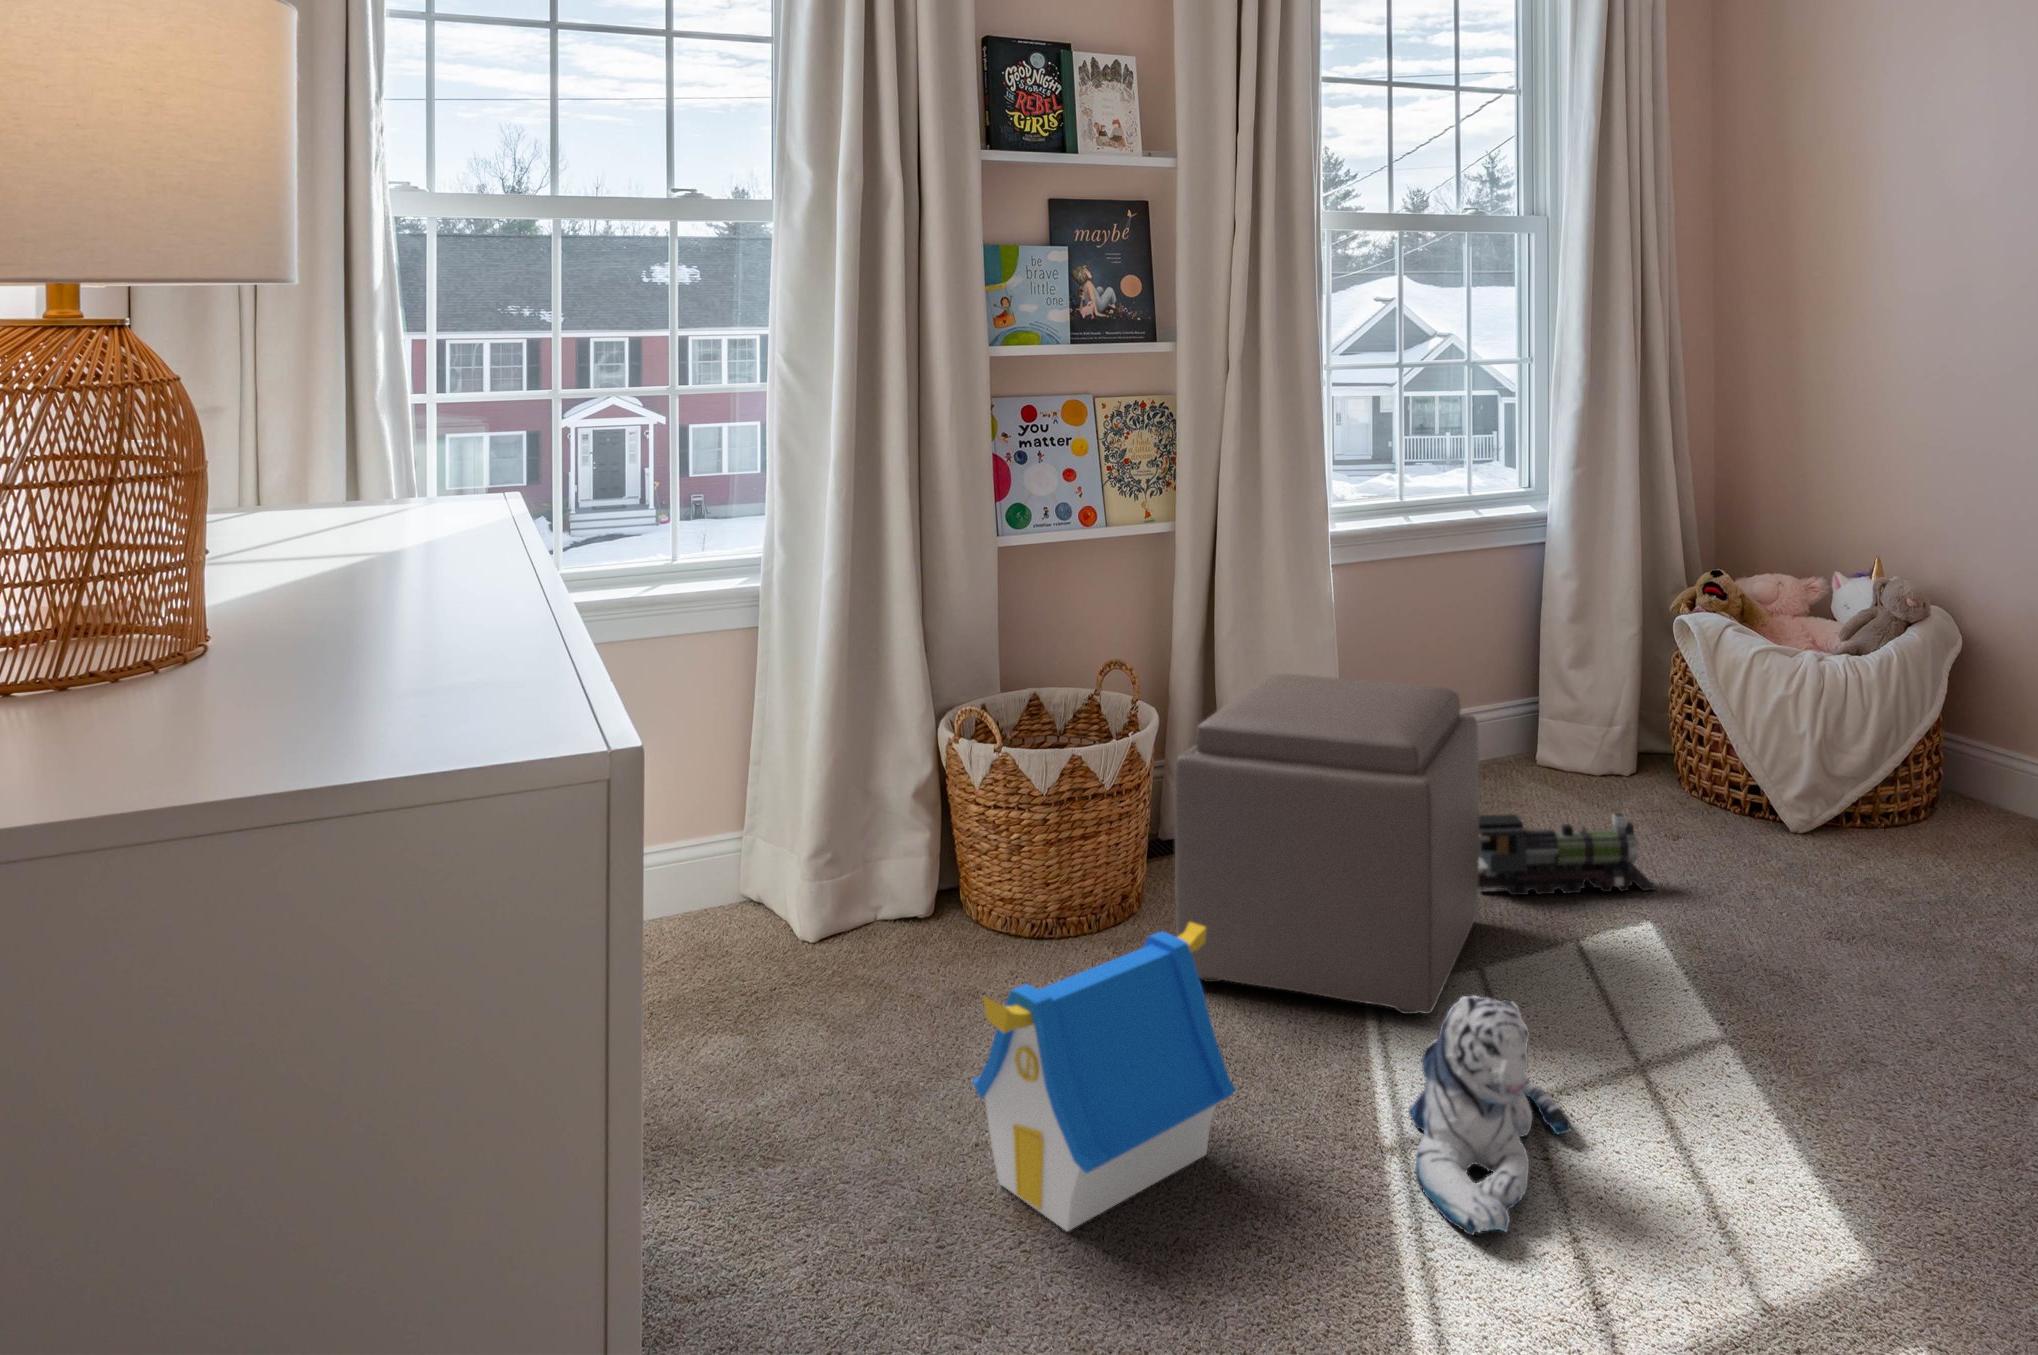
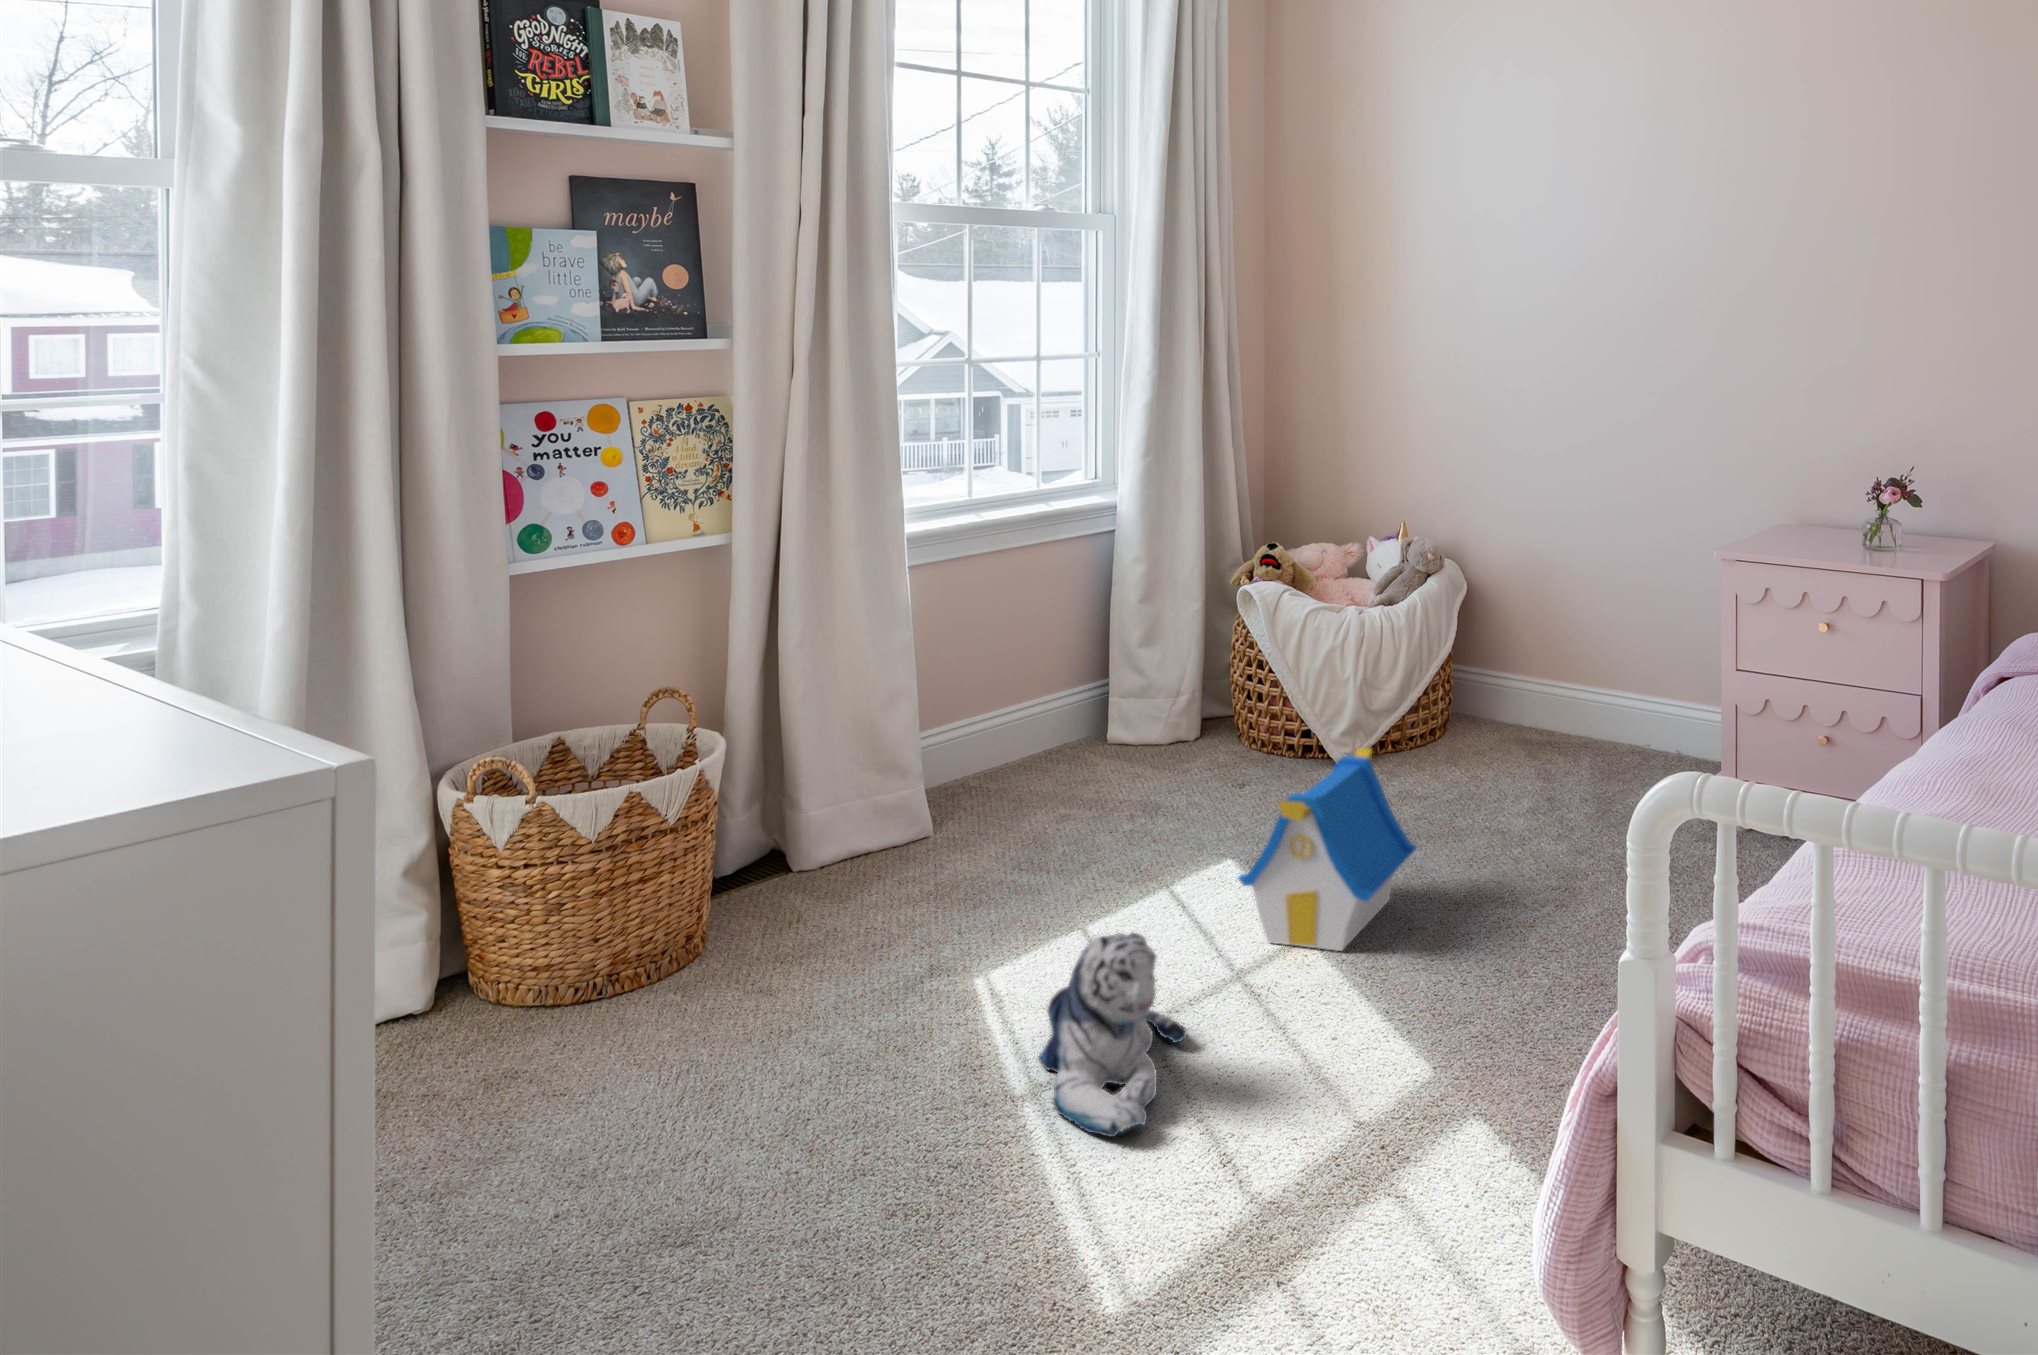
ottoman: present [1174,674,1479,1014] -> none [766,672,1073,998]
toy train: present [1478,800,1655,895] -> none [1058,755,1230,862]
toy house: present [972,922,1236,1231] -> present [1238,748,1417,951]

